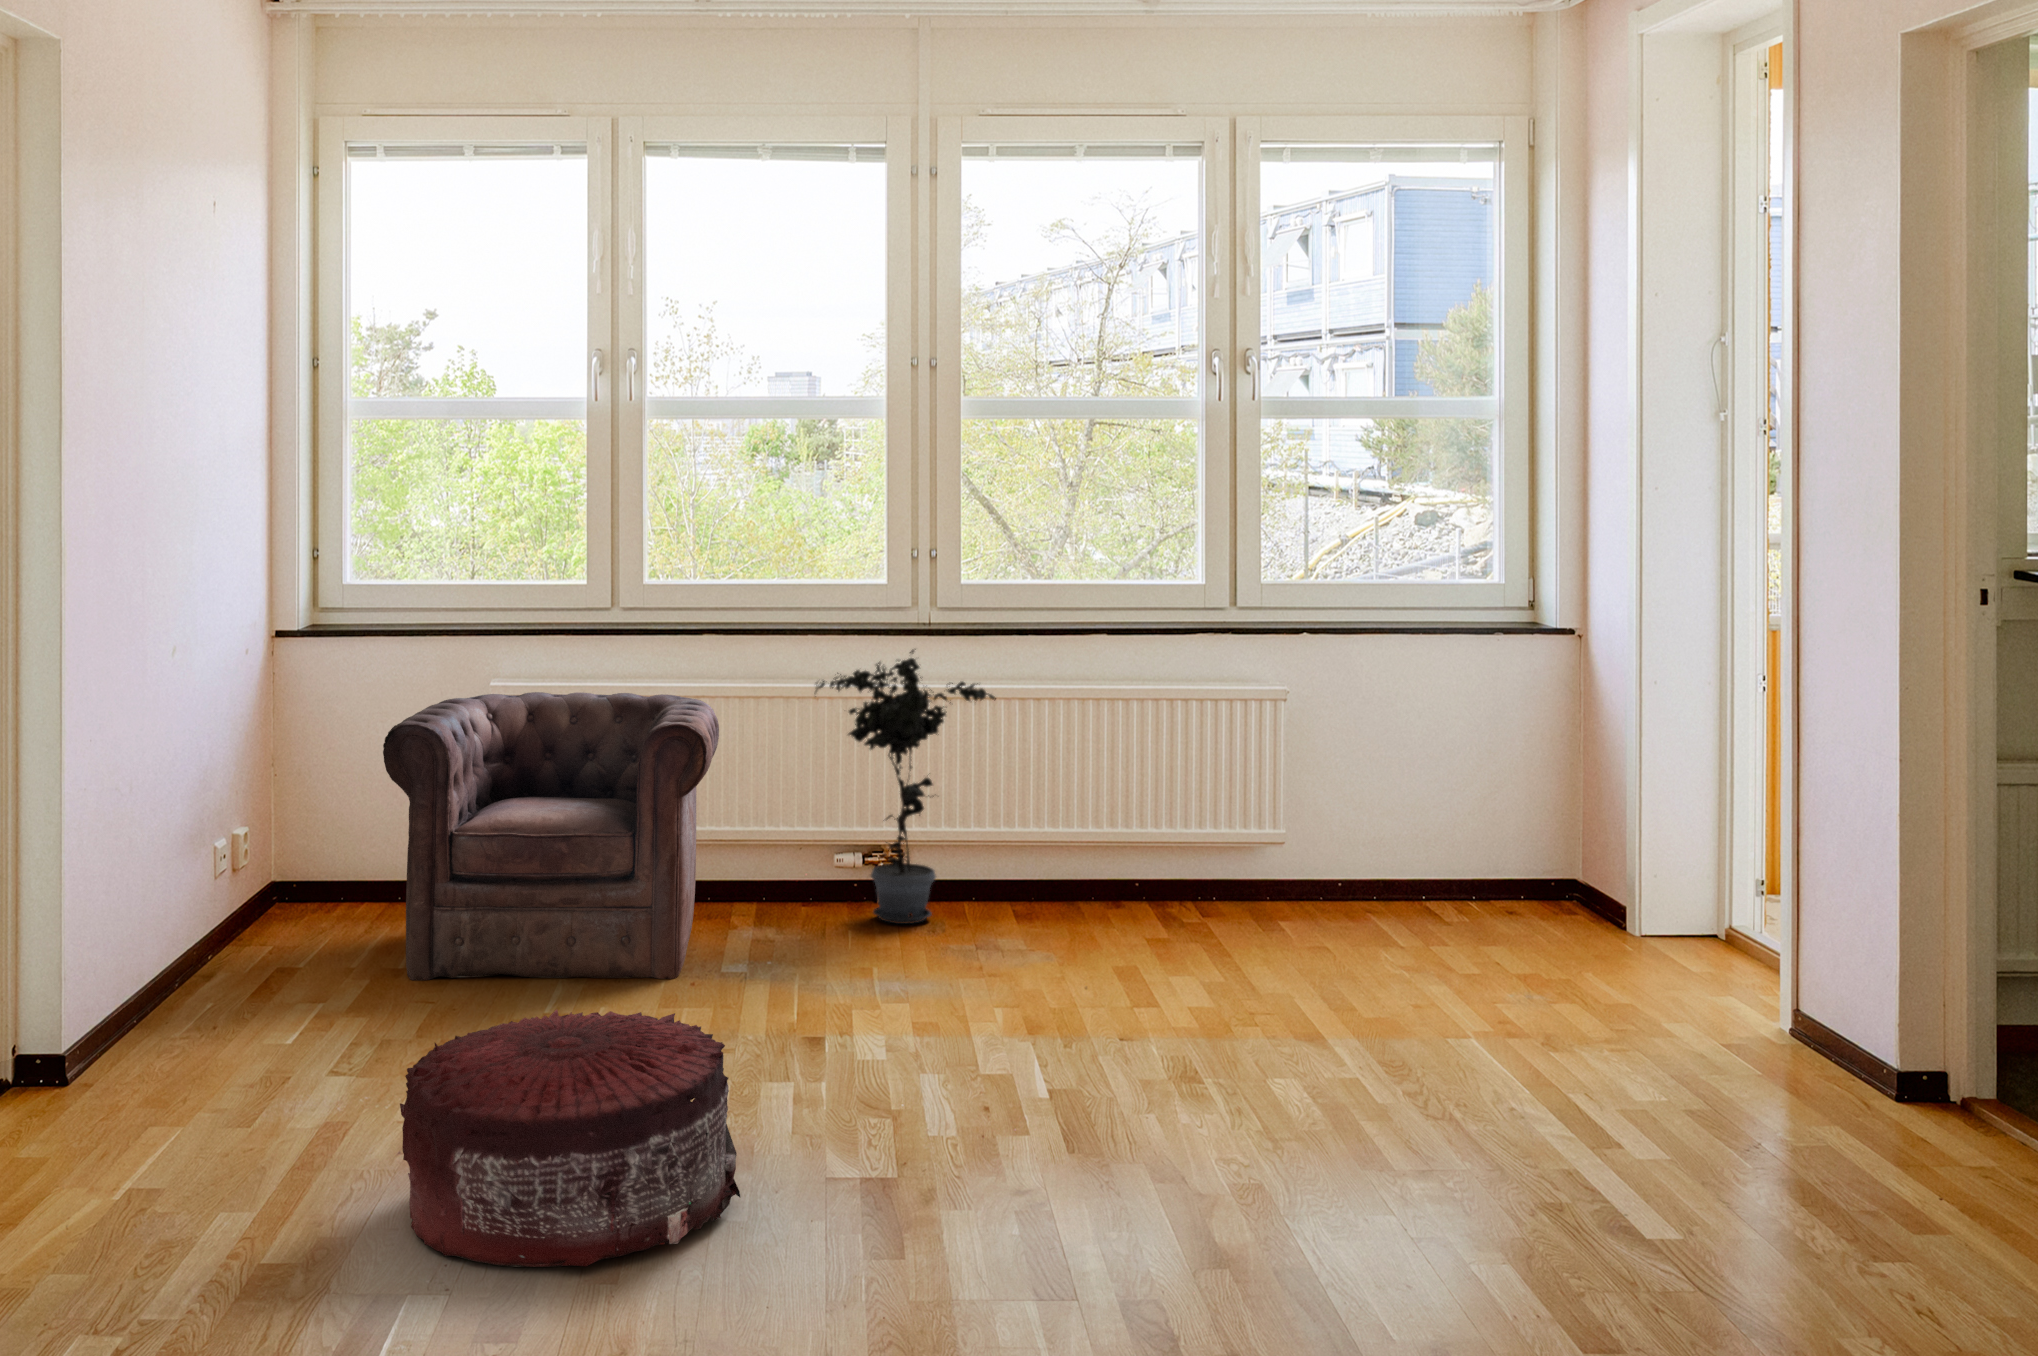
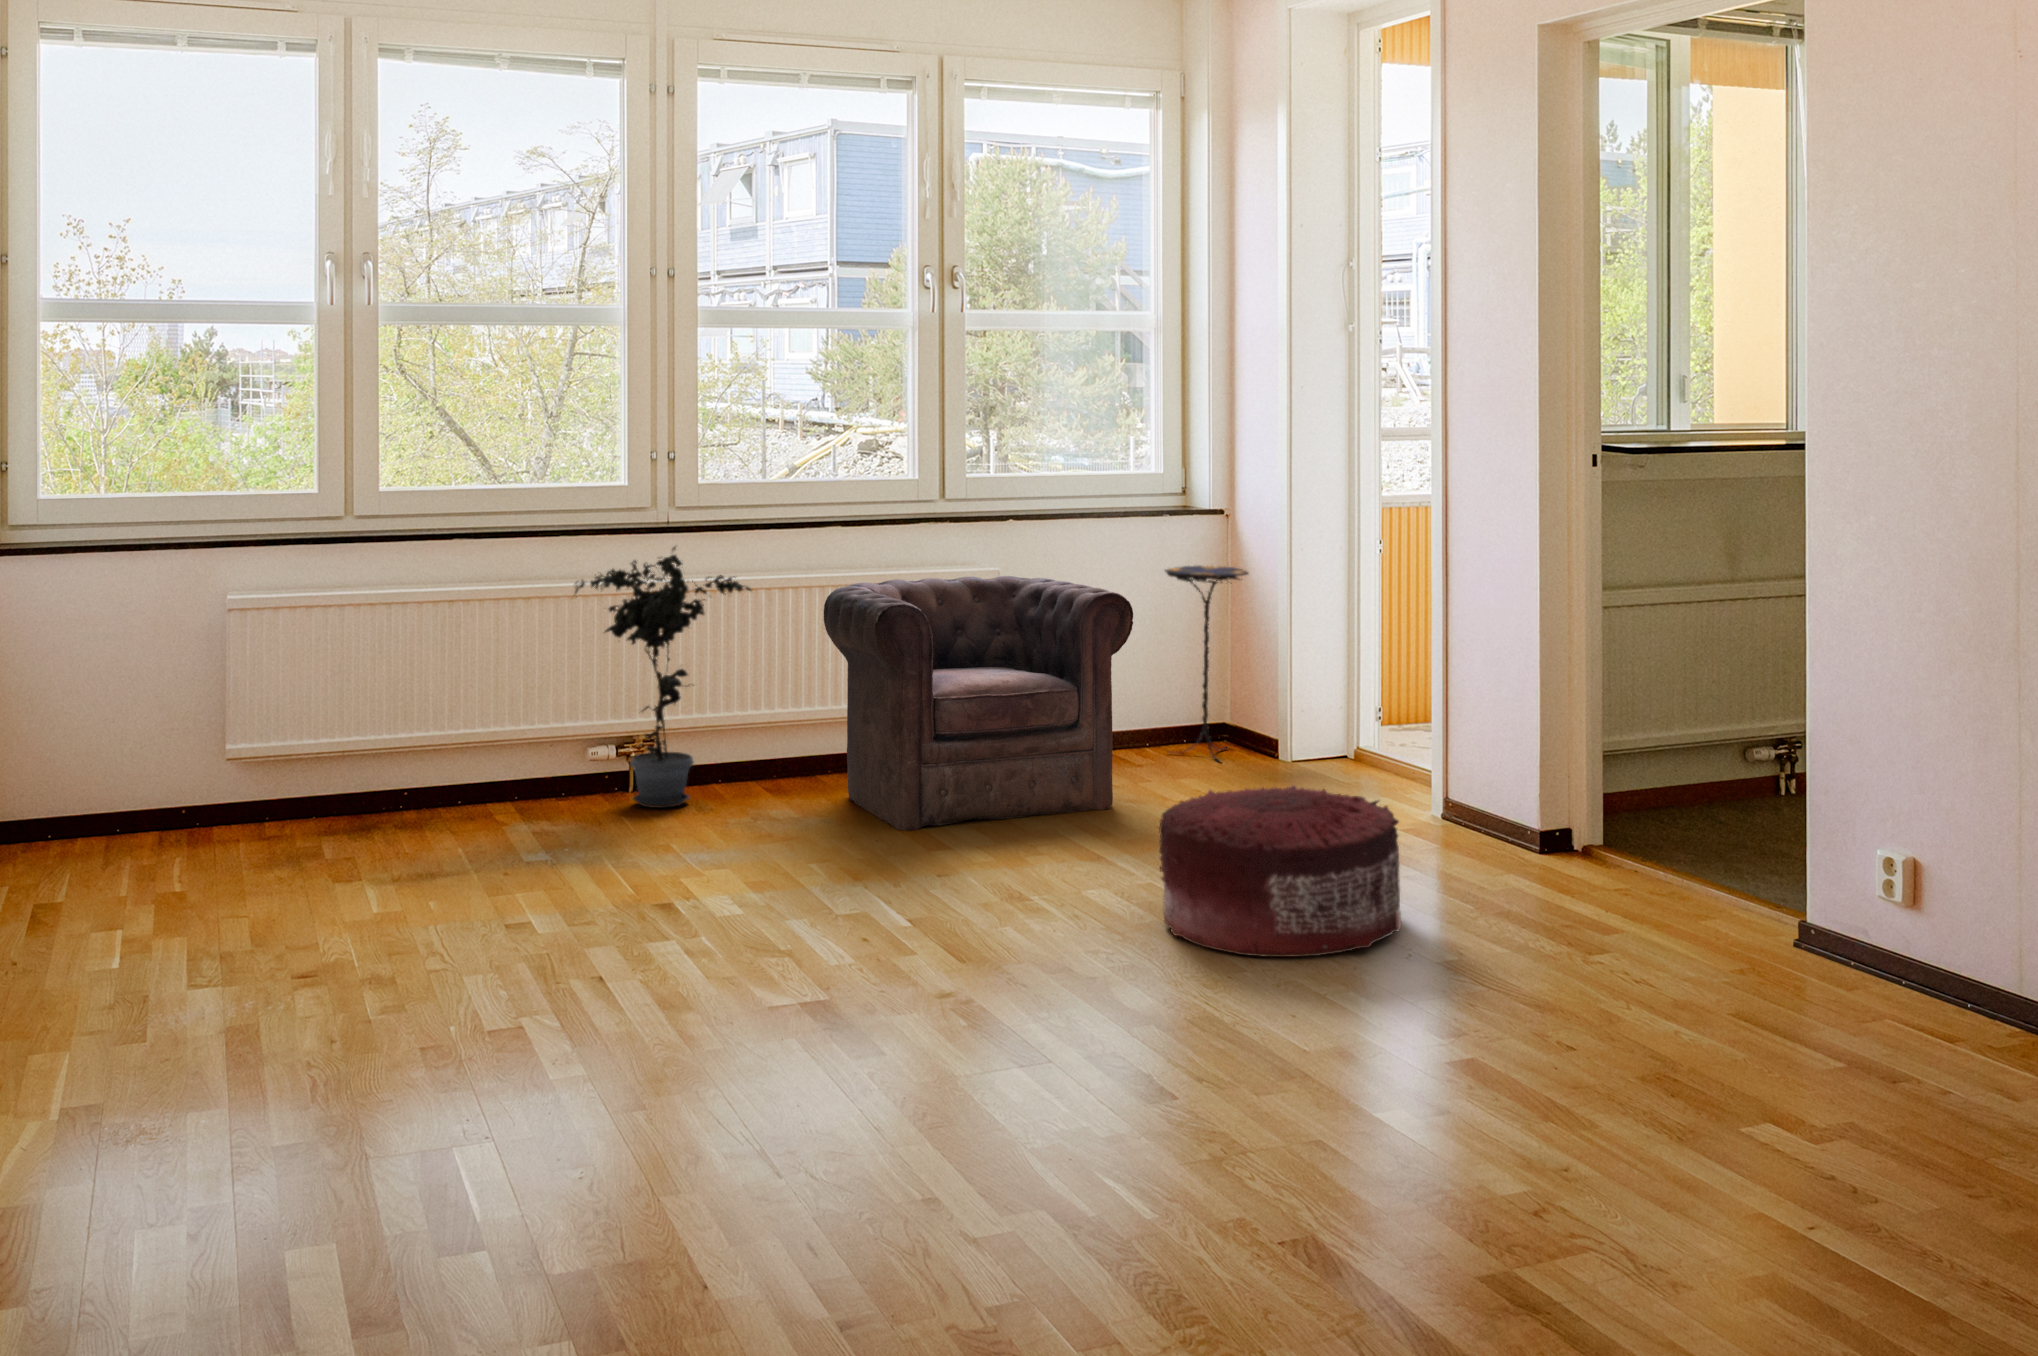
armchair: present [383,692,719,981] -> present [824,576,1133,831]
side table: none [1487,692,1592,927] -> present [1165,565,1248,760]
pouf: present [400,1009,740,1267] -> present [1159,785,1401,957]

